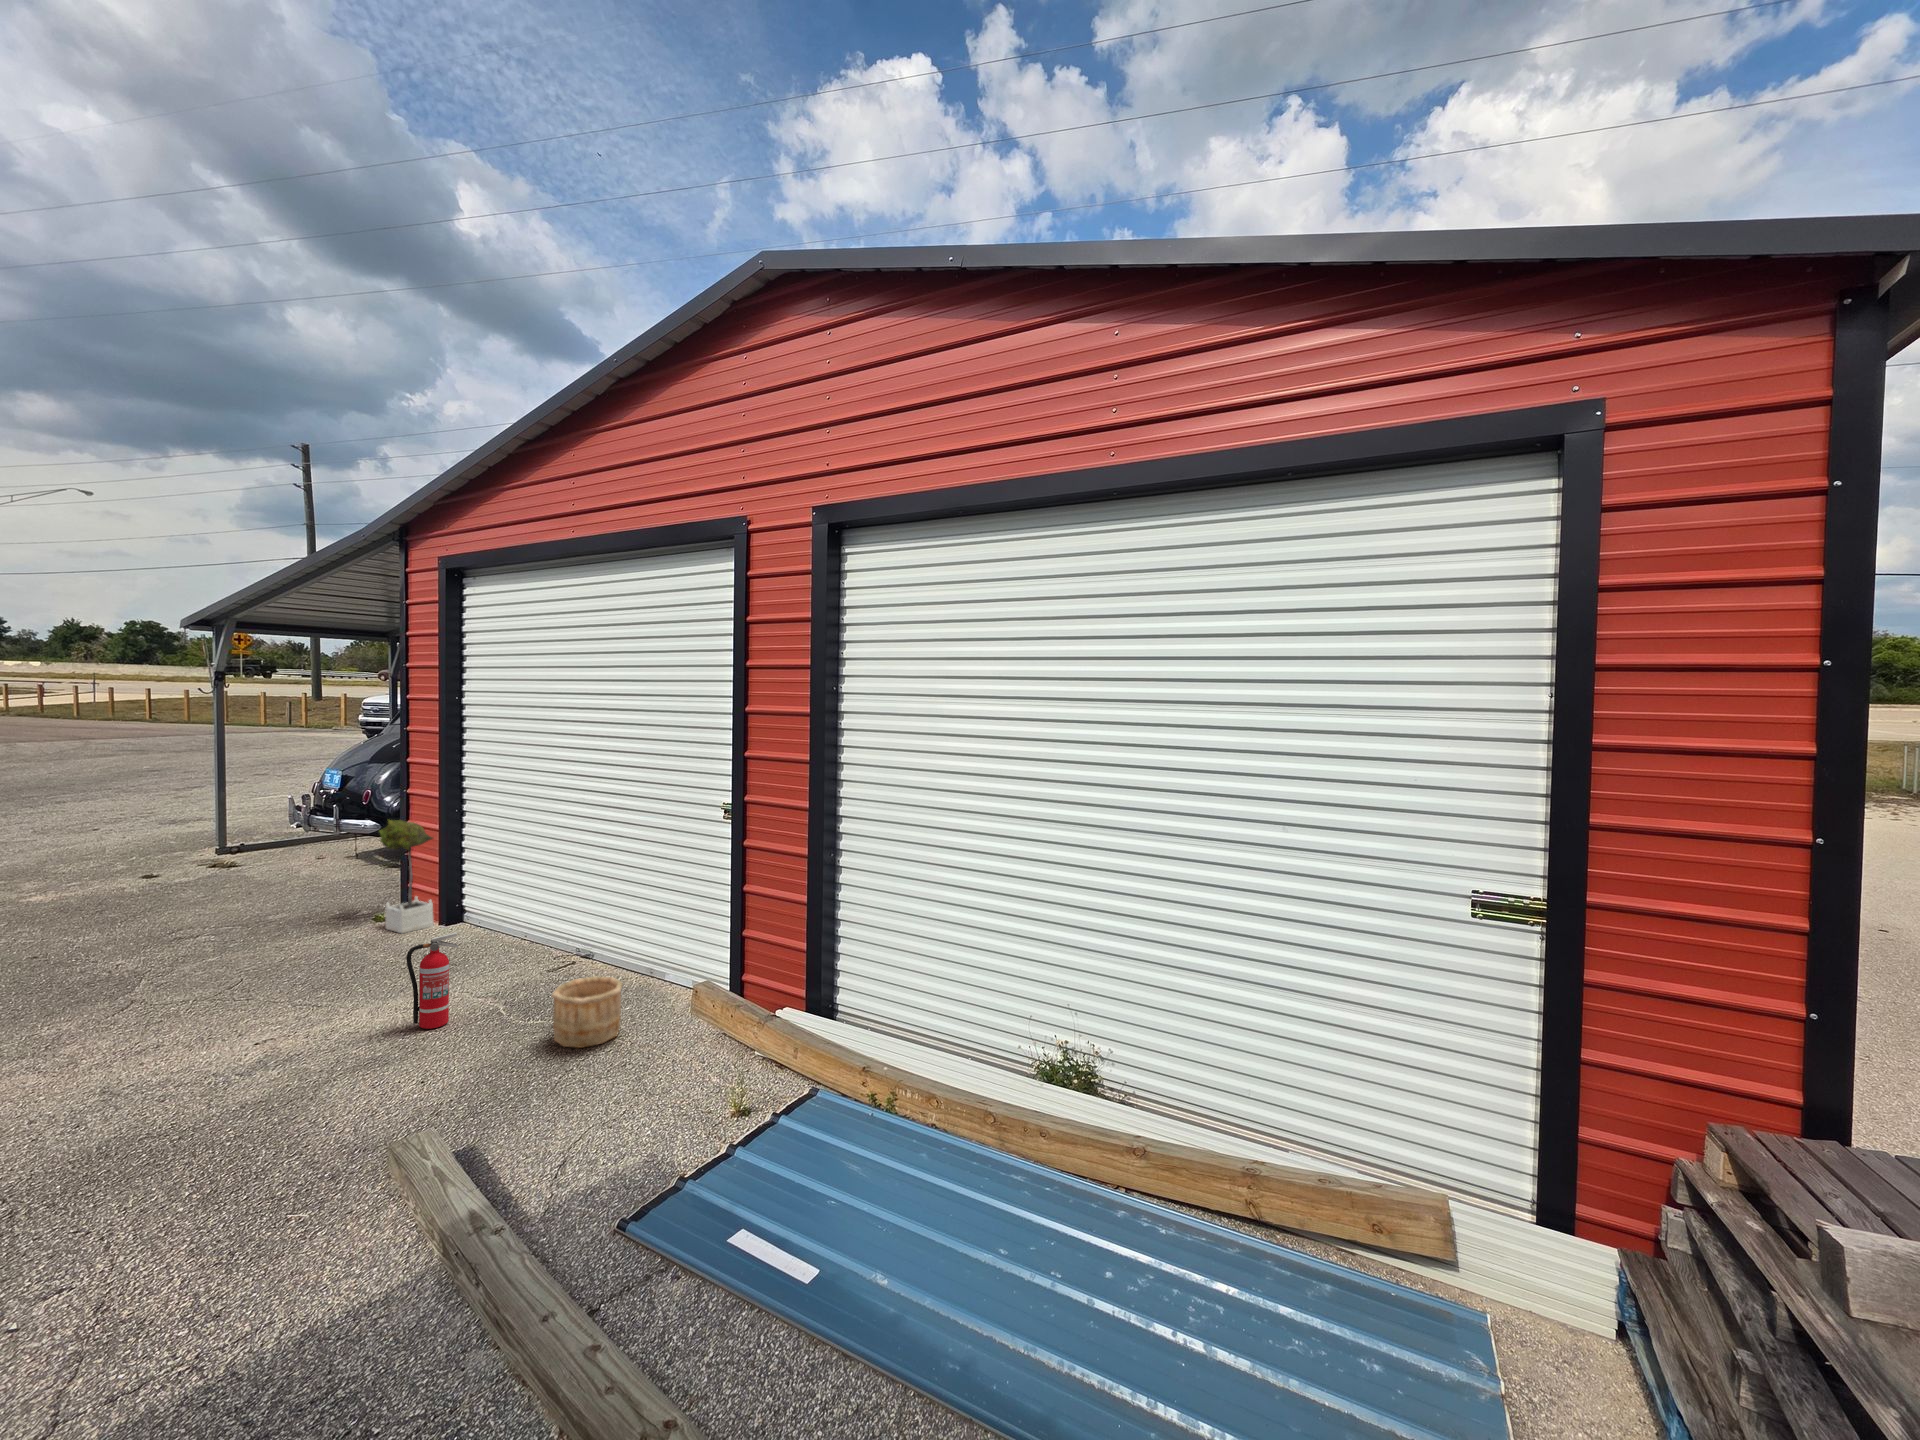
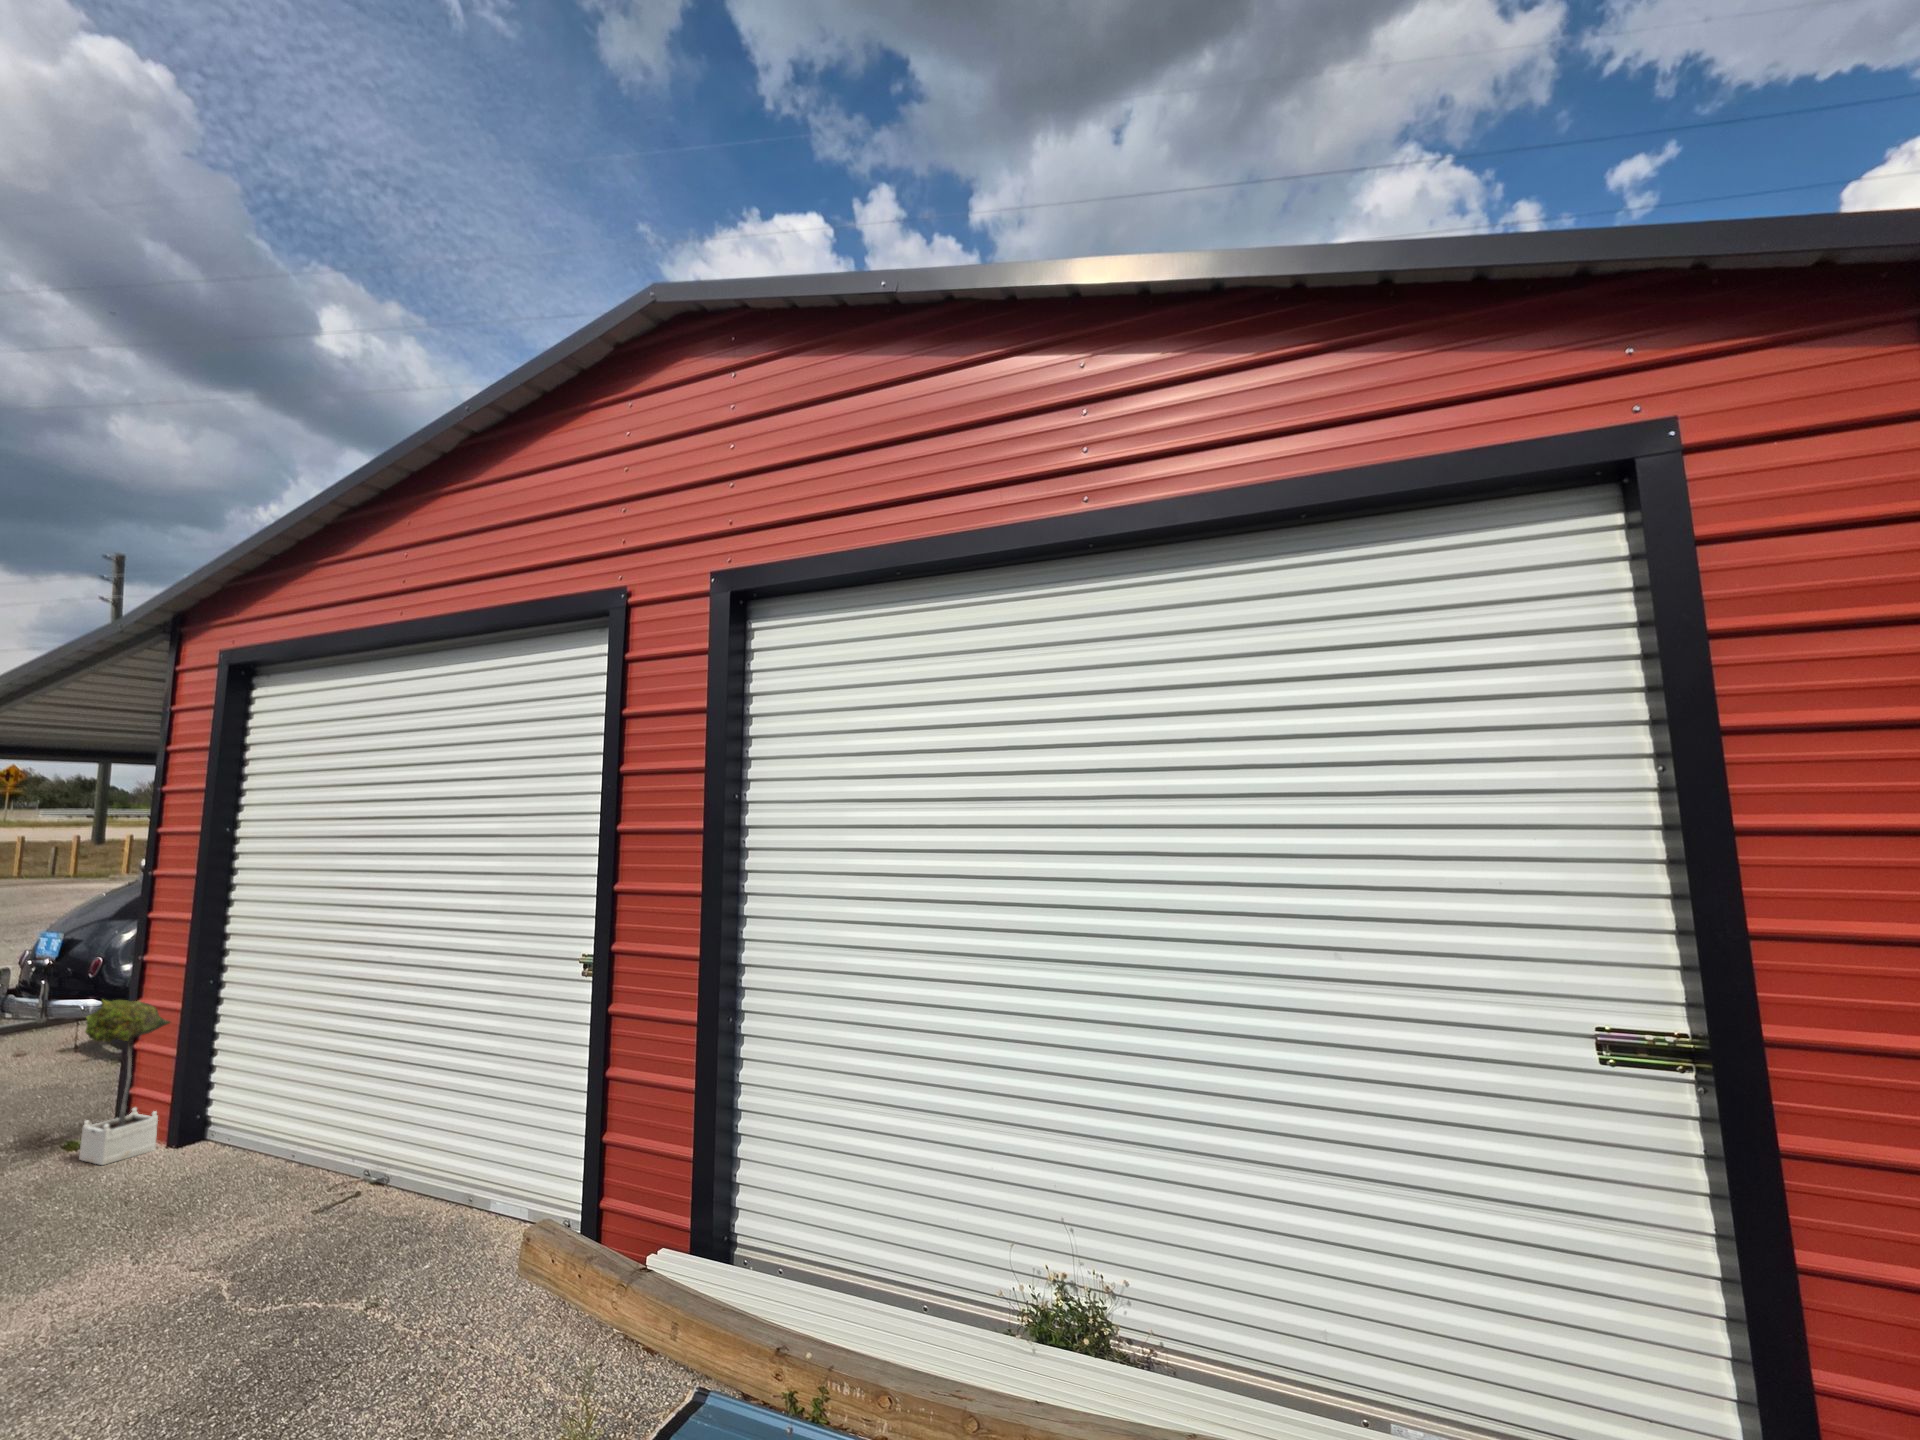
fire extinguisher: present [406,933,458,1029] -> none [70,1170,163,1332]
wooden bucket: present [552,976,623,1048] -> none [299,1221,418,1344]

